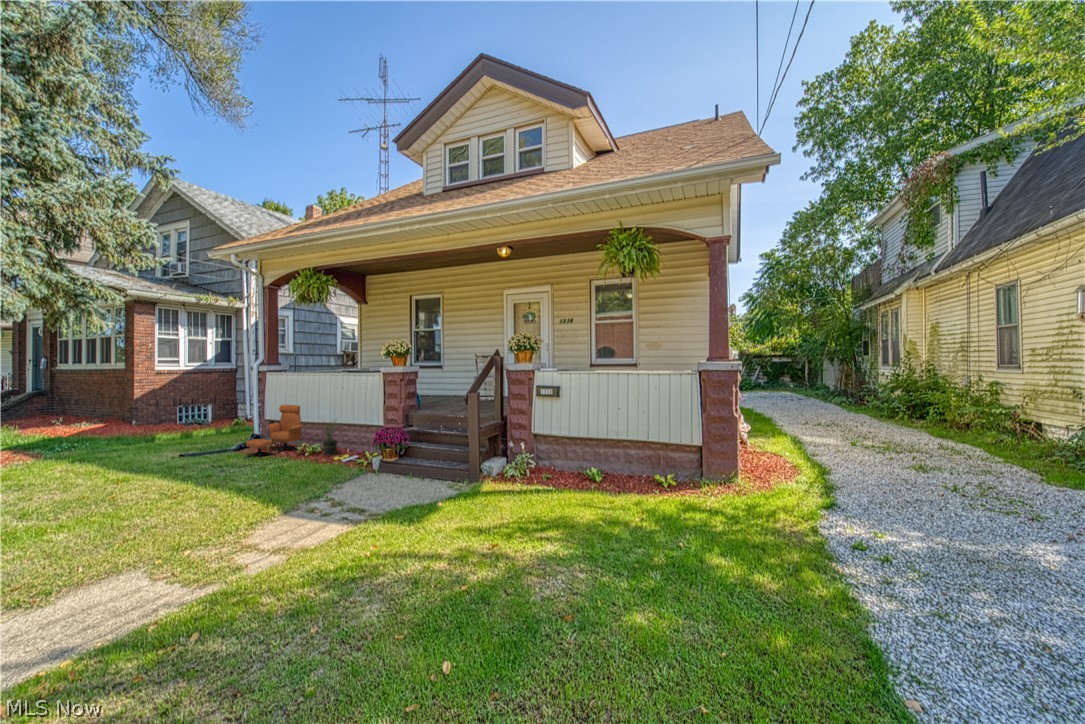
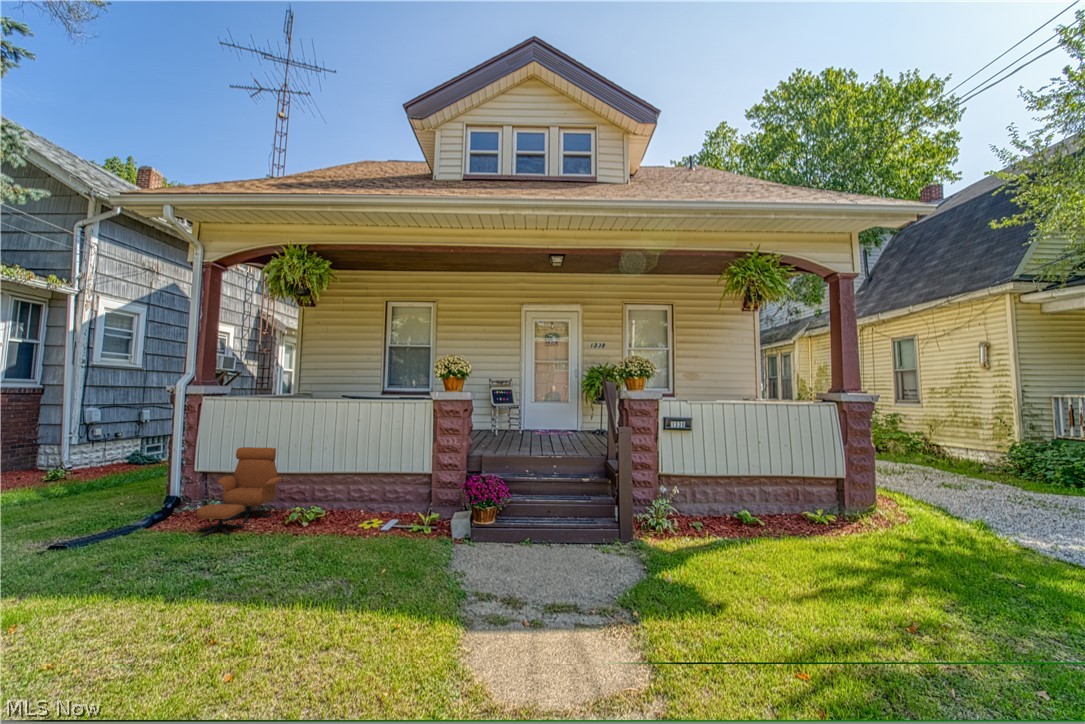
potted plant: present [323,421,337,455] -> none [324,463,355,521]

